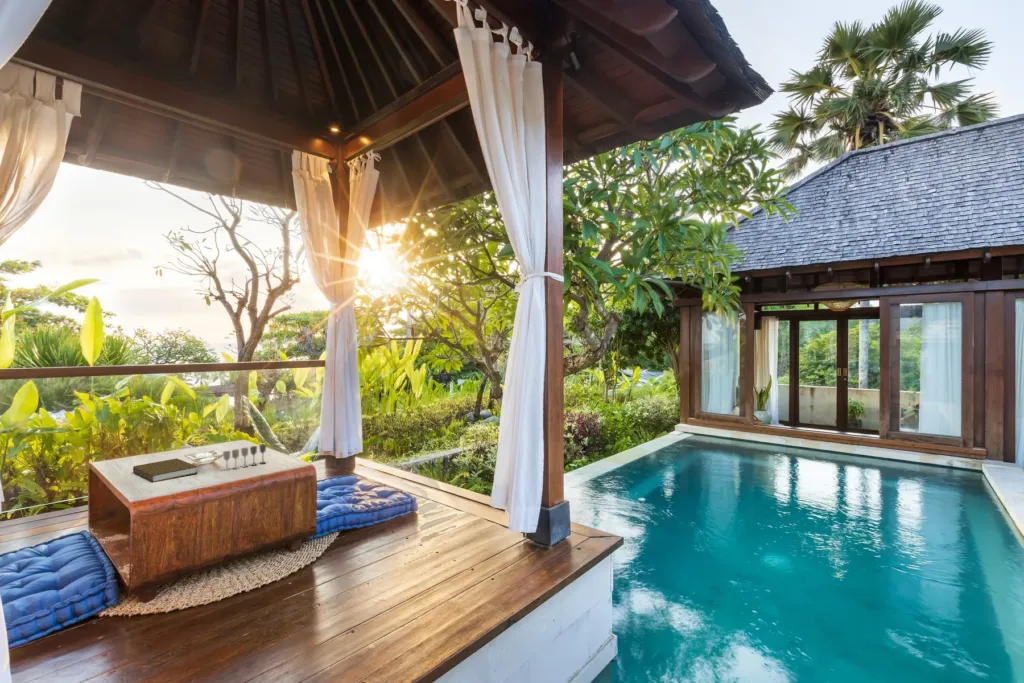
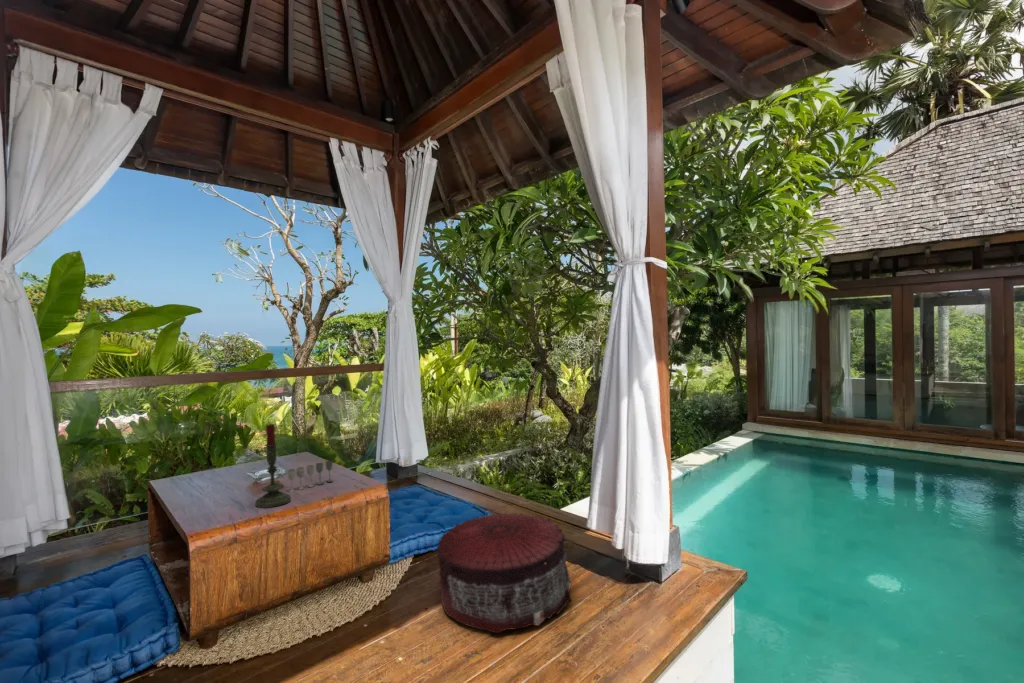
candle: none [193,407,226,483] -> present [255,424,291,508]
book: present [133,458,198,482] -> none [193,477,261,507]
pouf: none [356,489,471,585] -> present [437,513,571,633]

